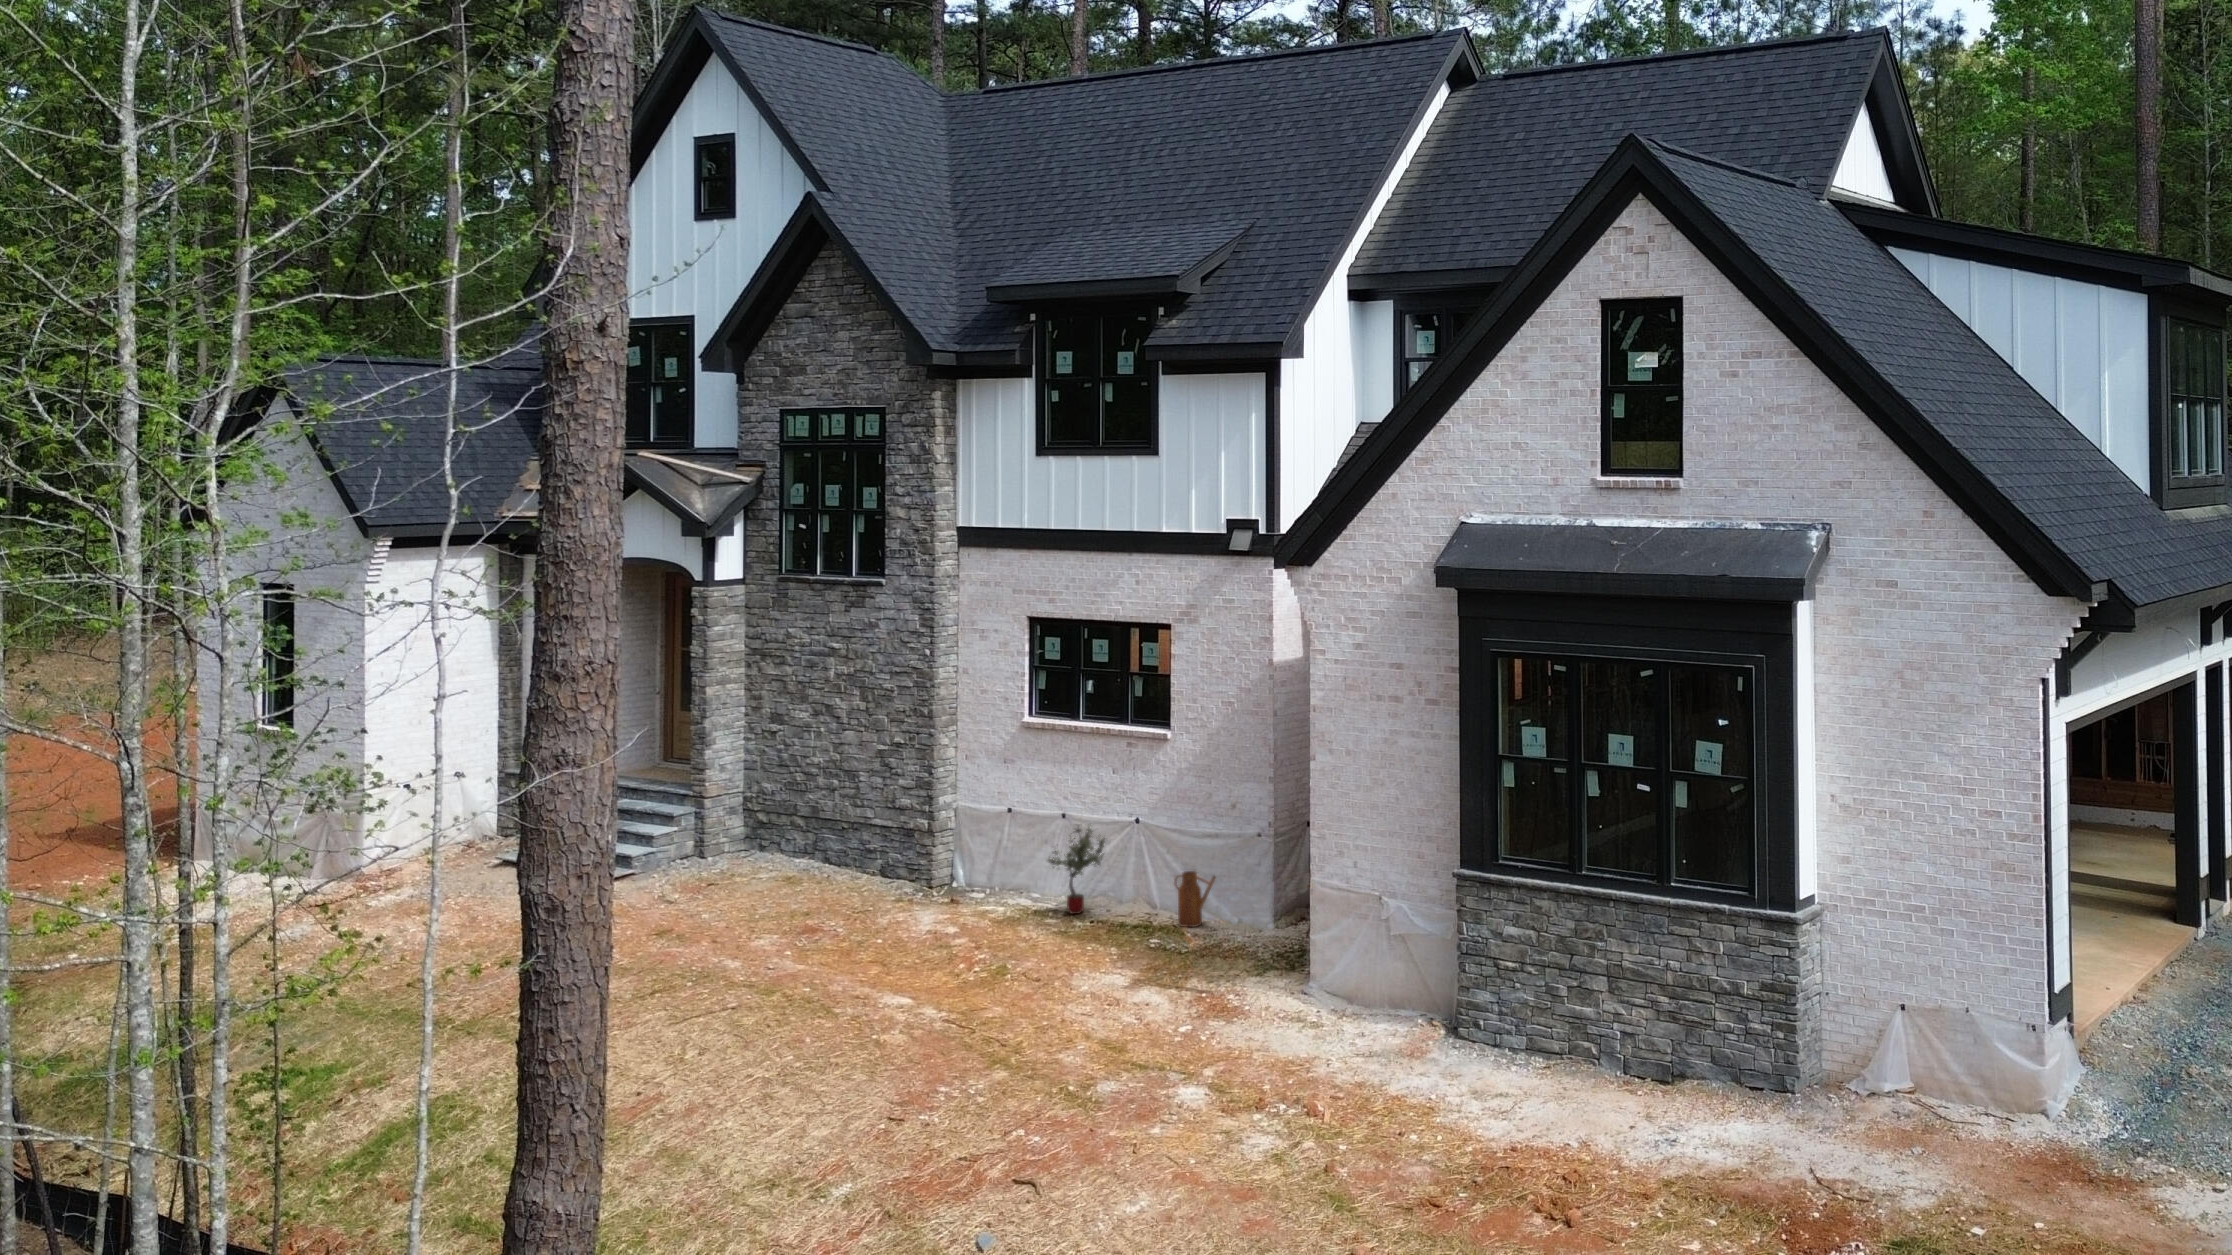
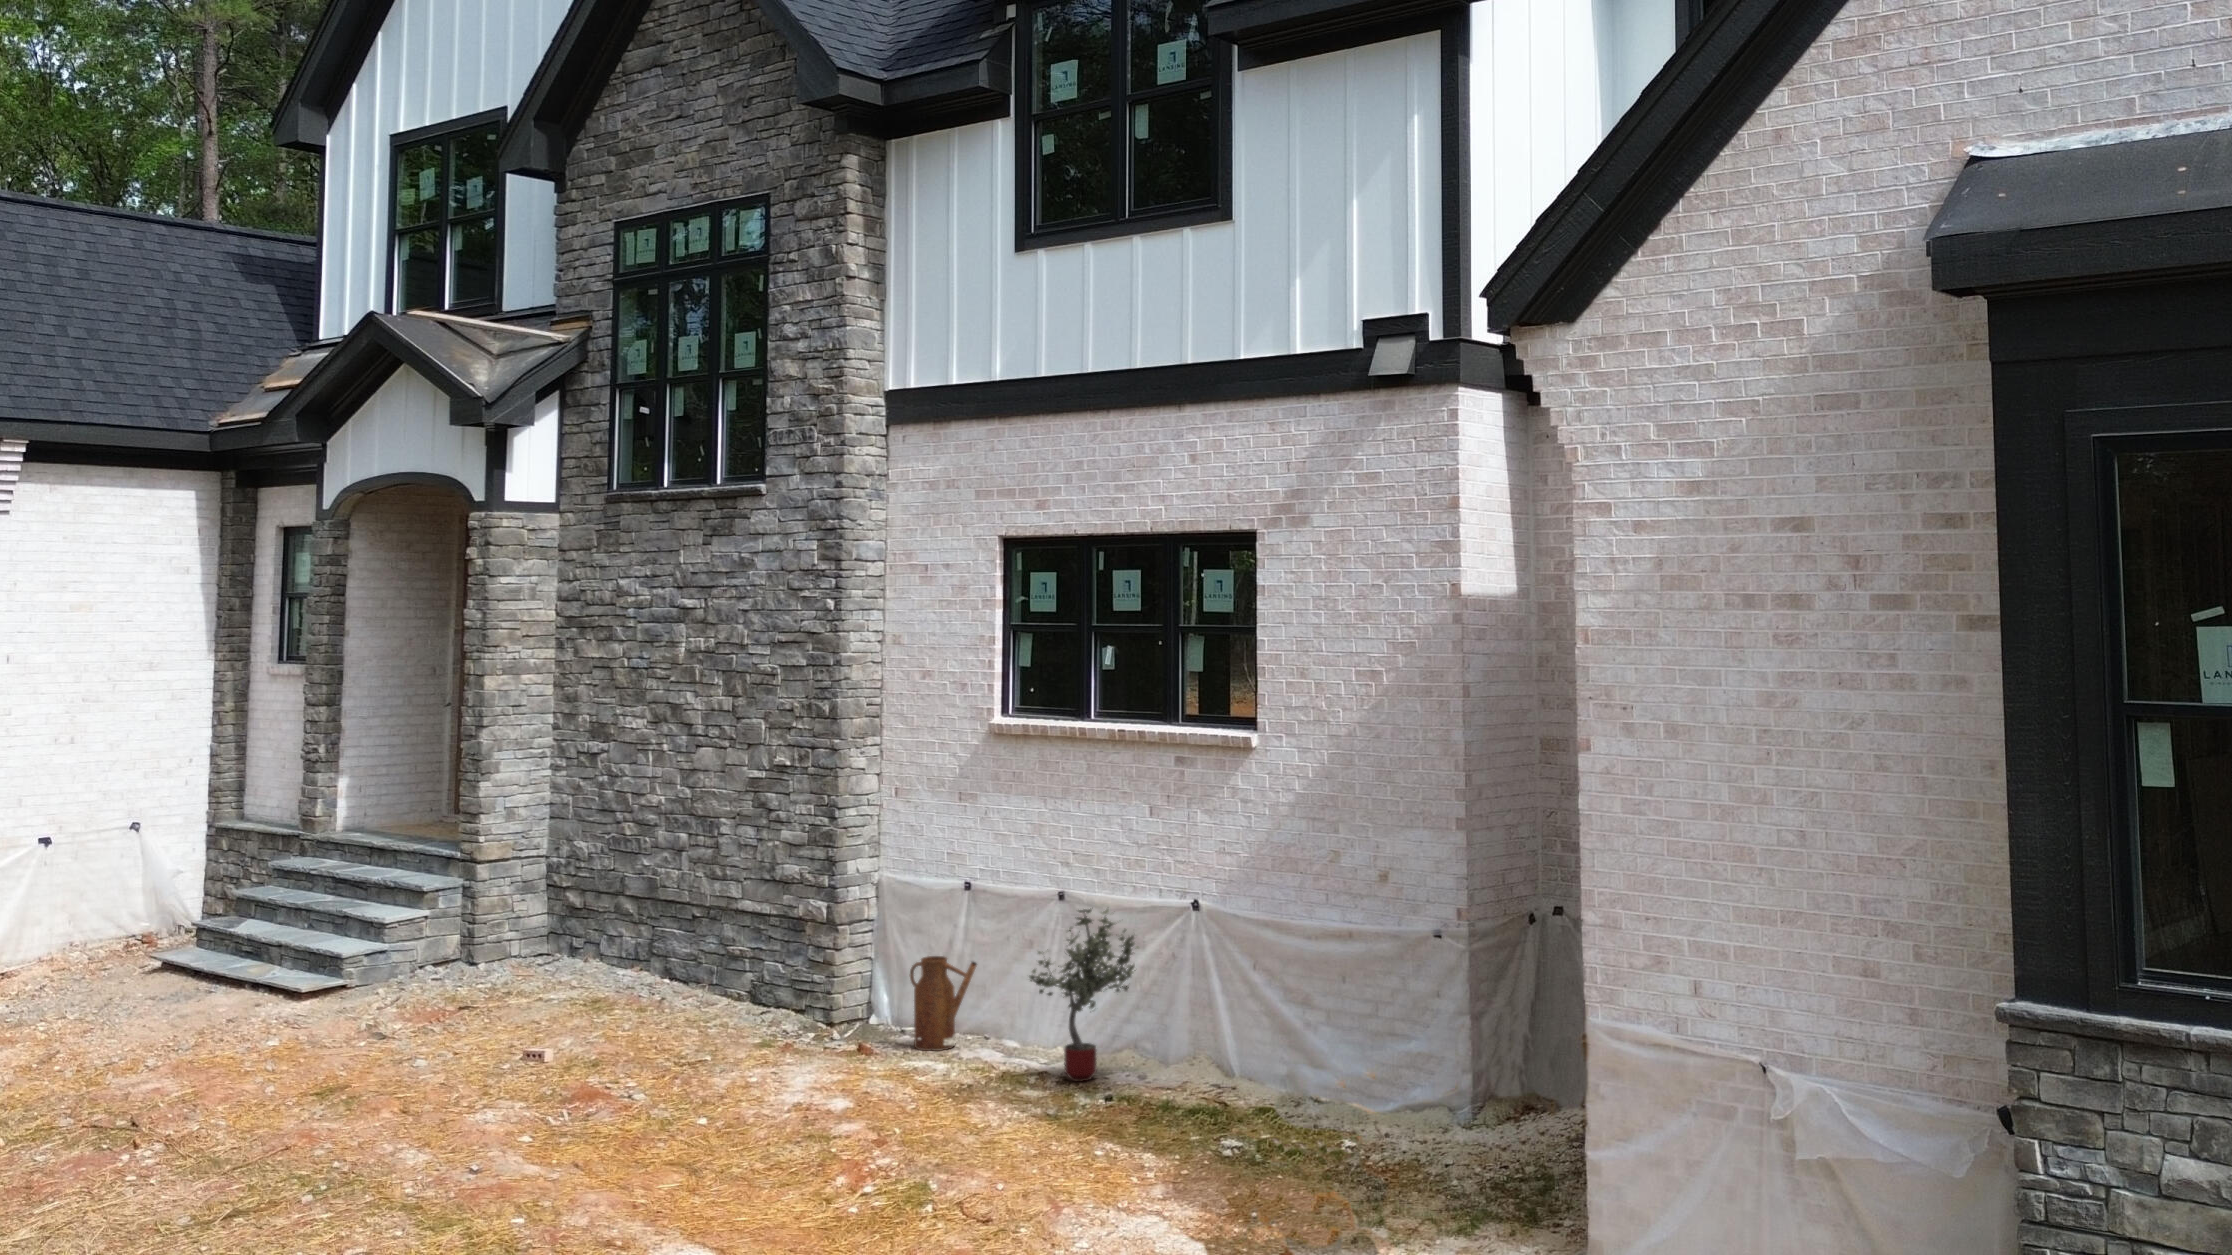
watering can: present [1175,871,1215,927] -> present [910,956,977,1051]

